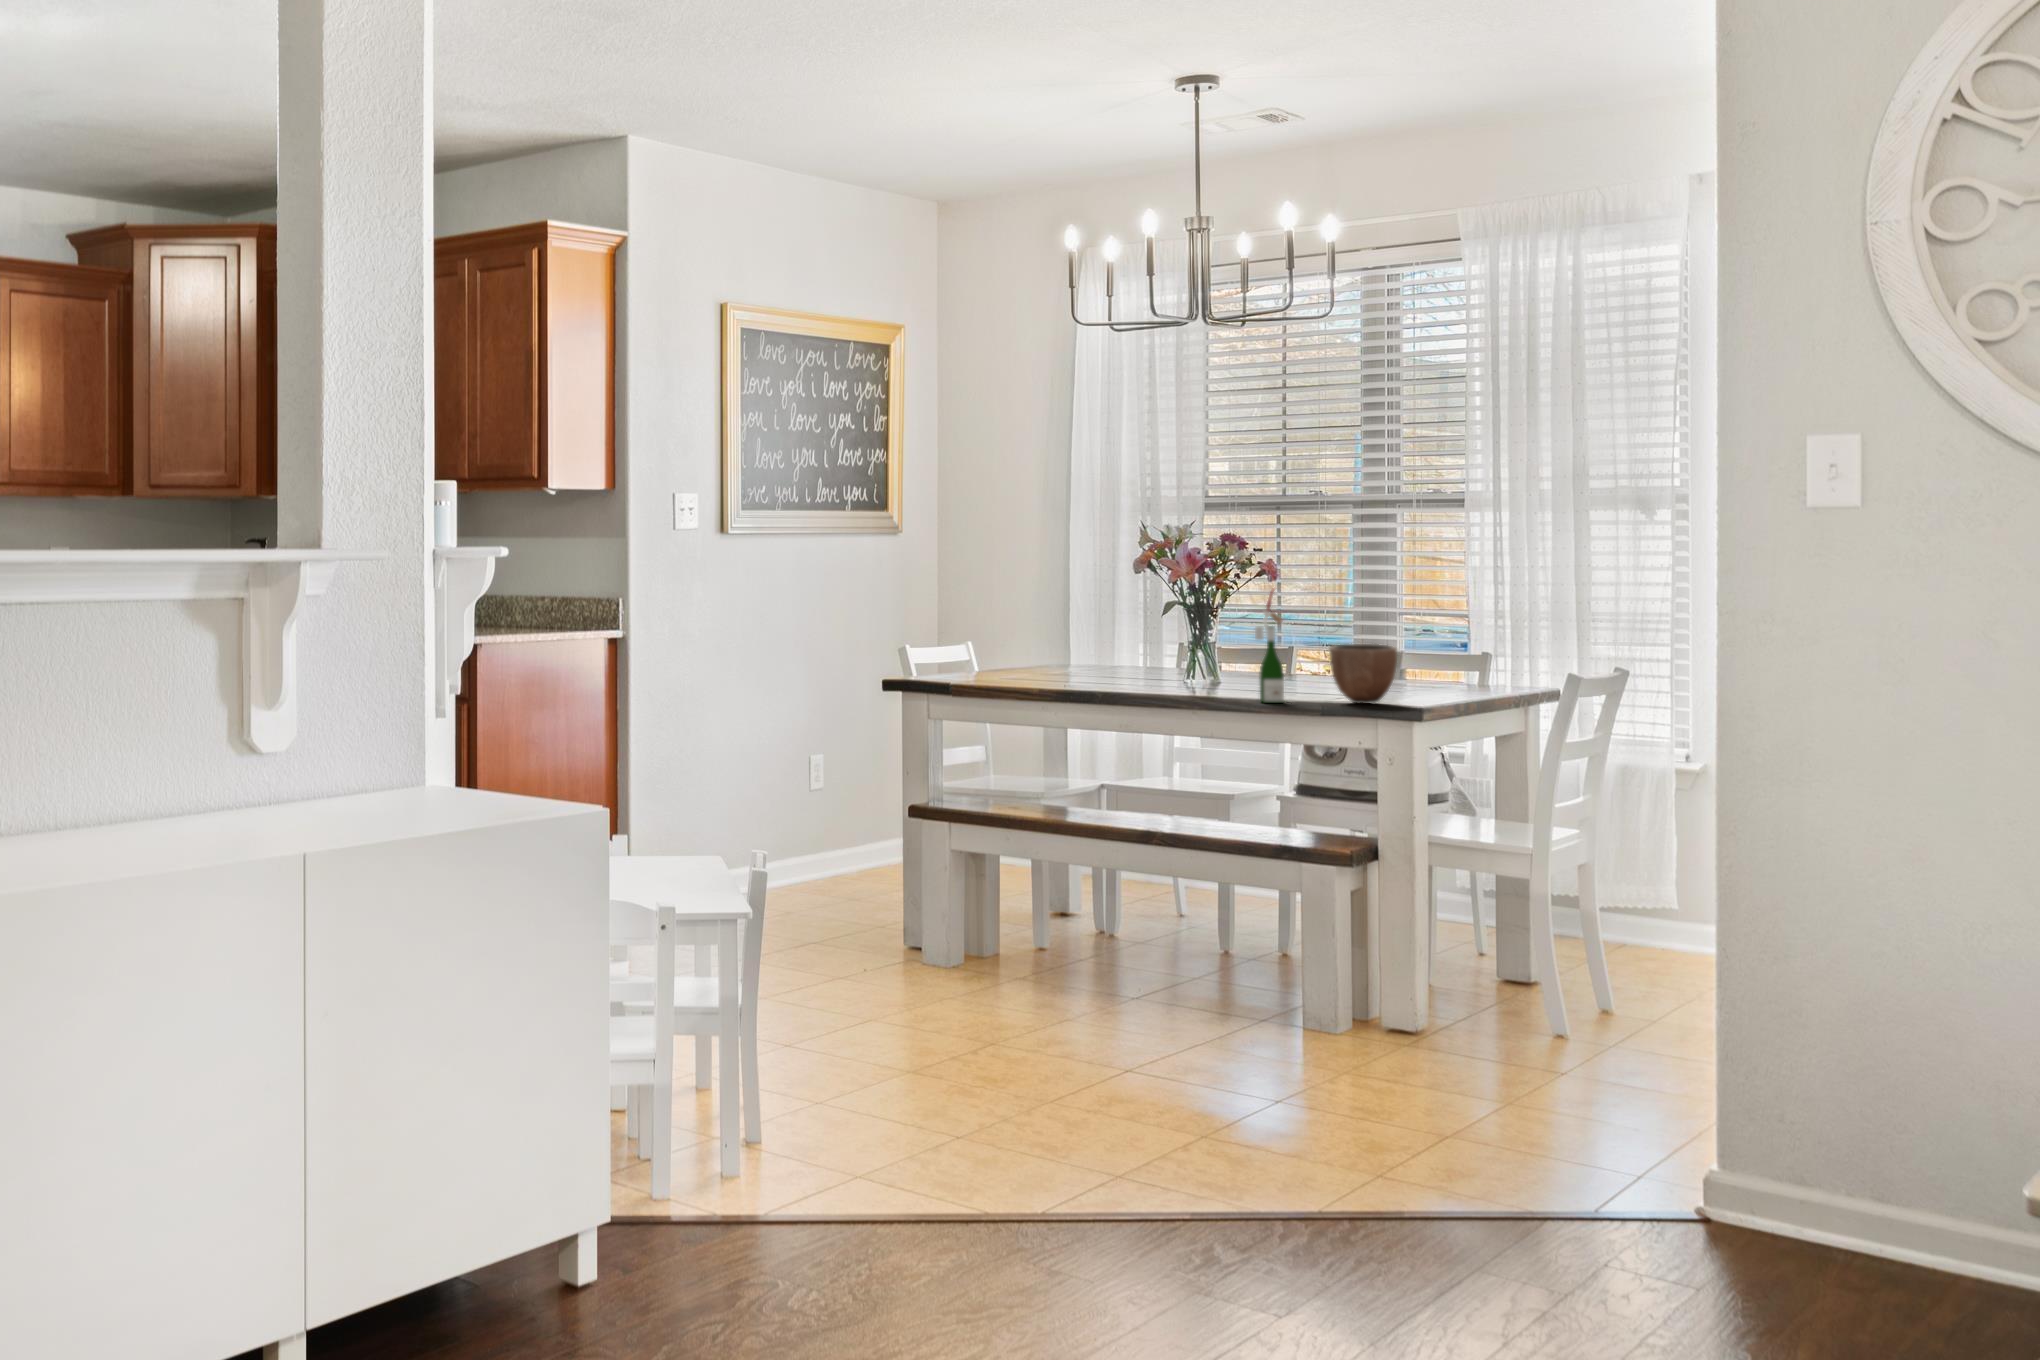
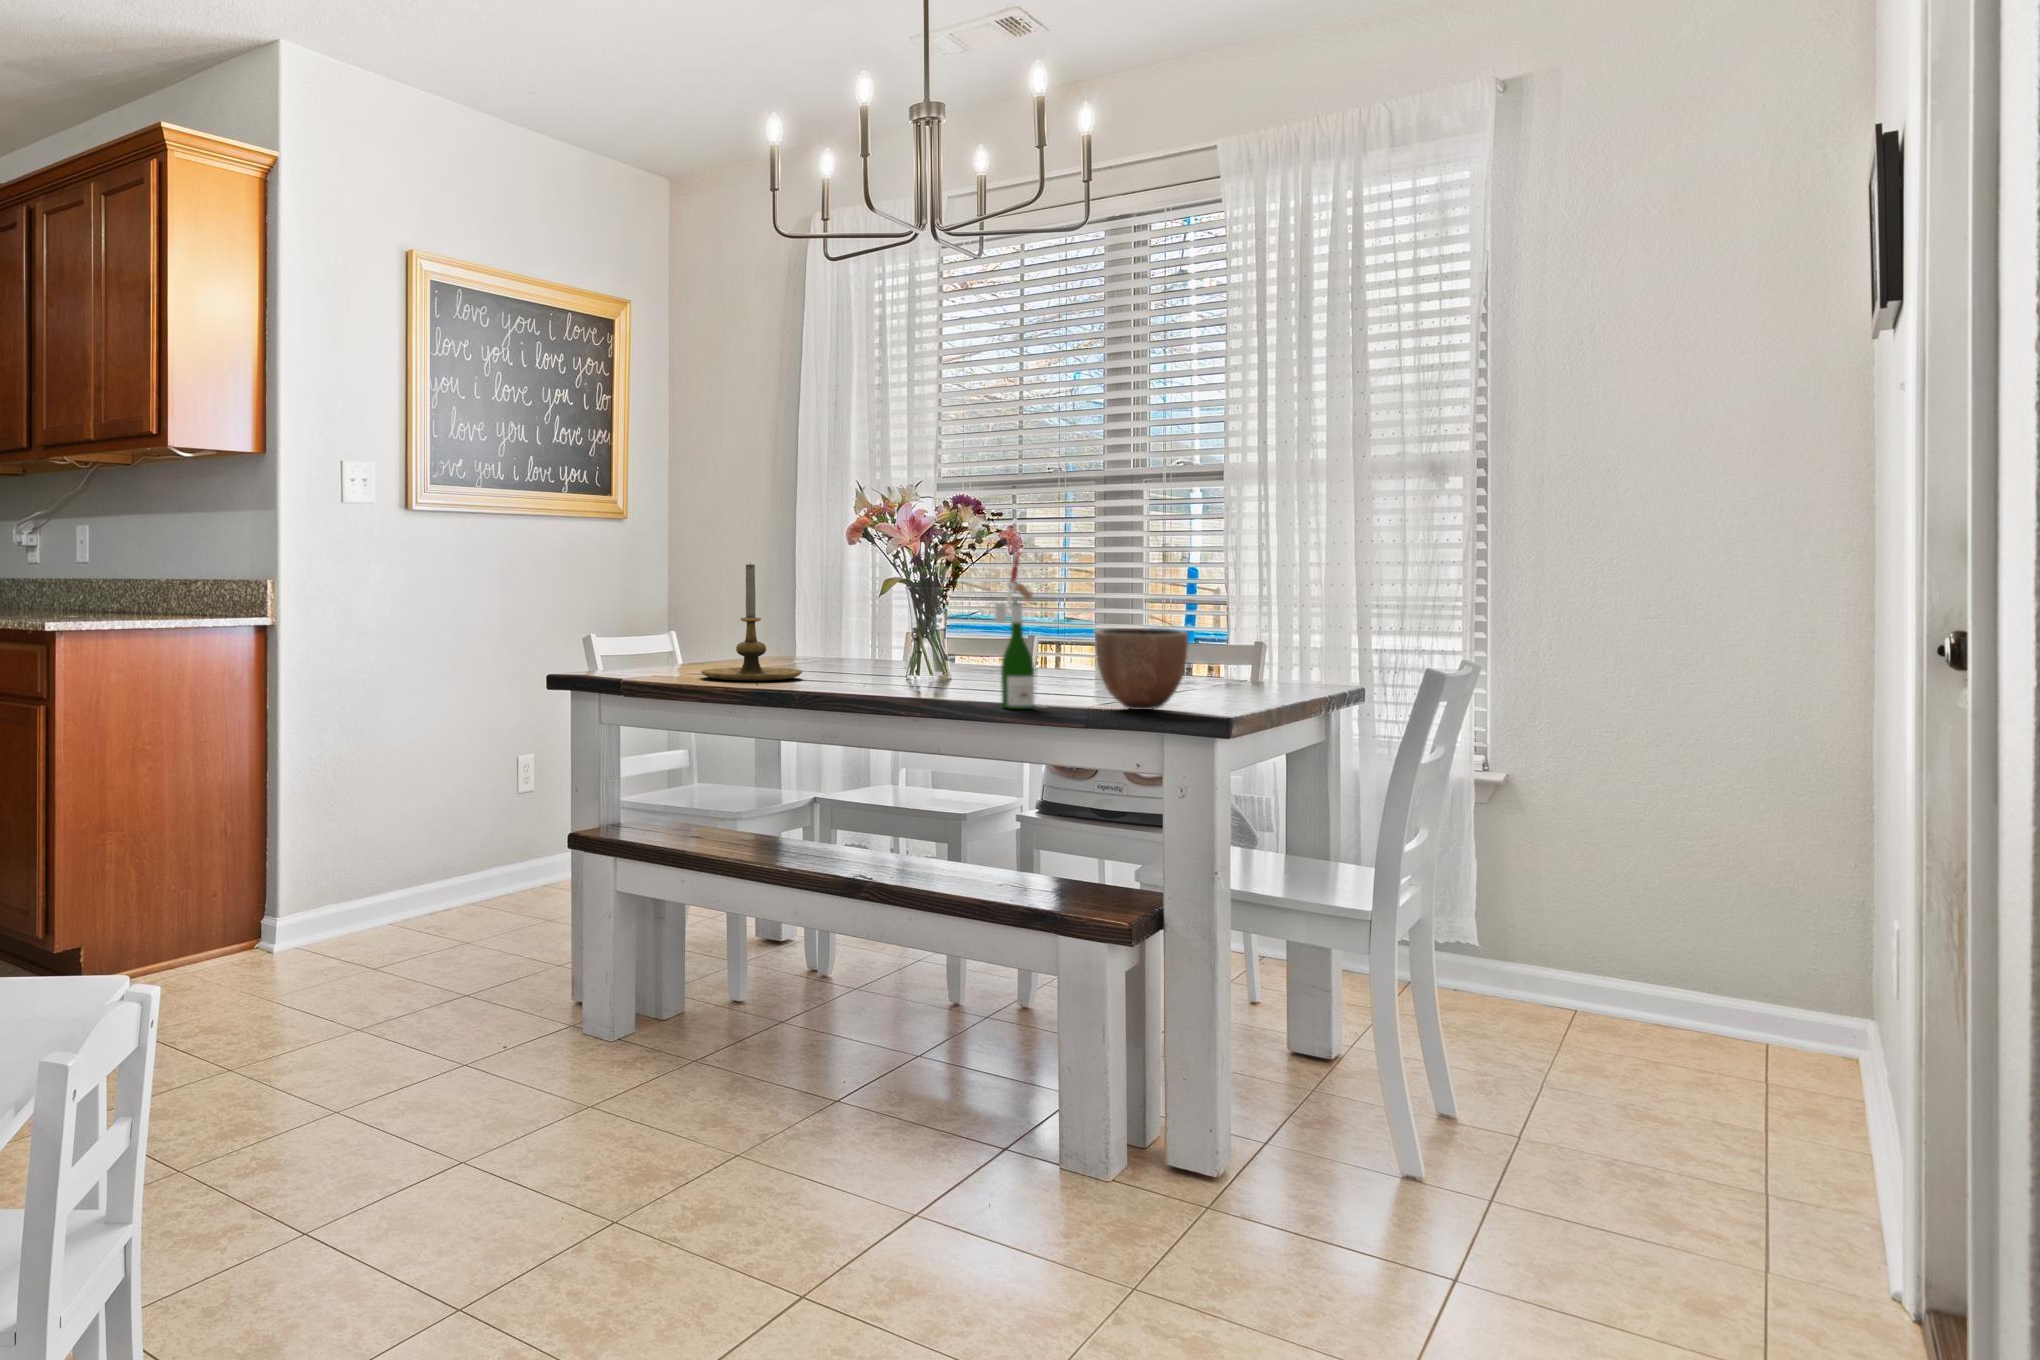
candle holder: none [1012,589,1097,683] -> present [701,564,803,681]

